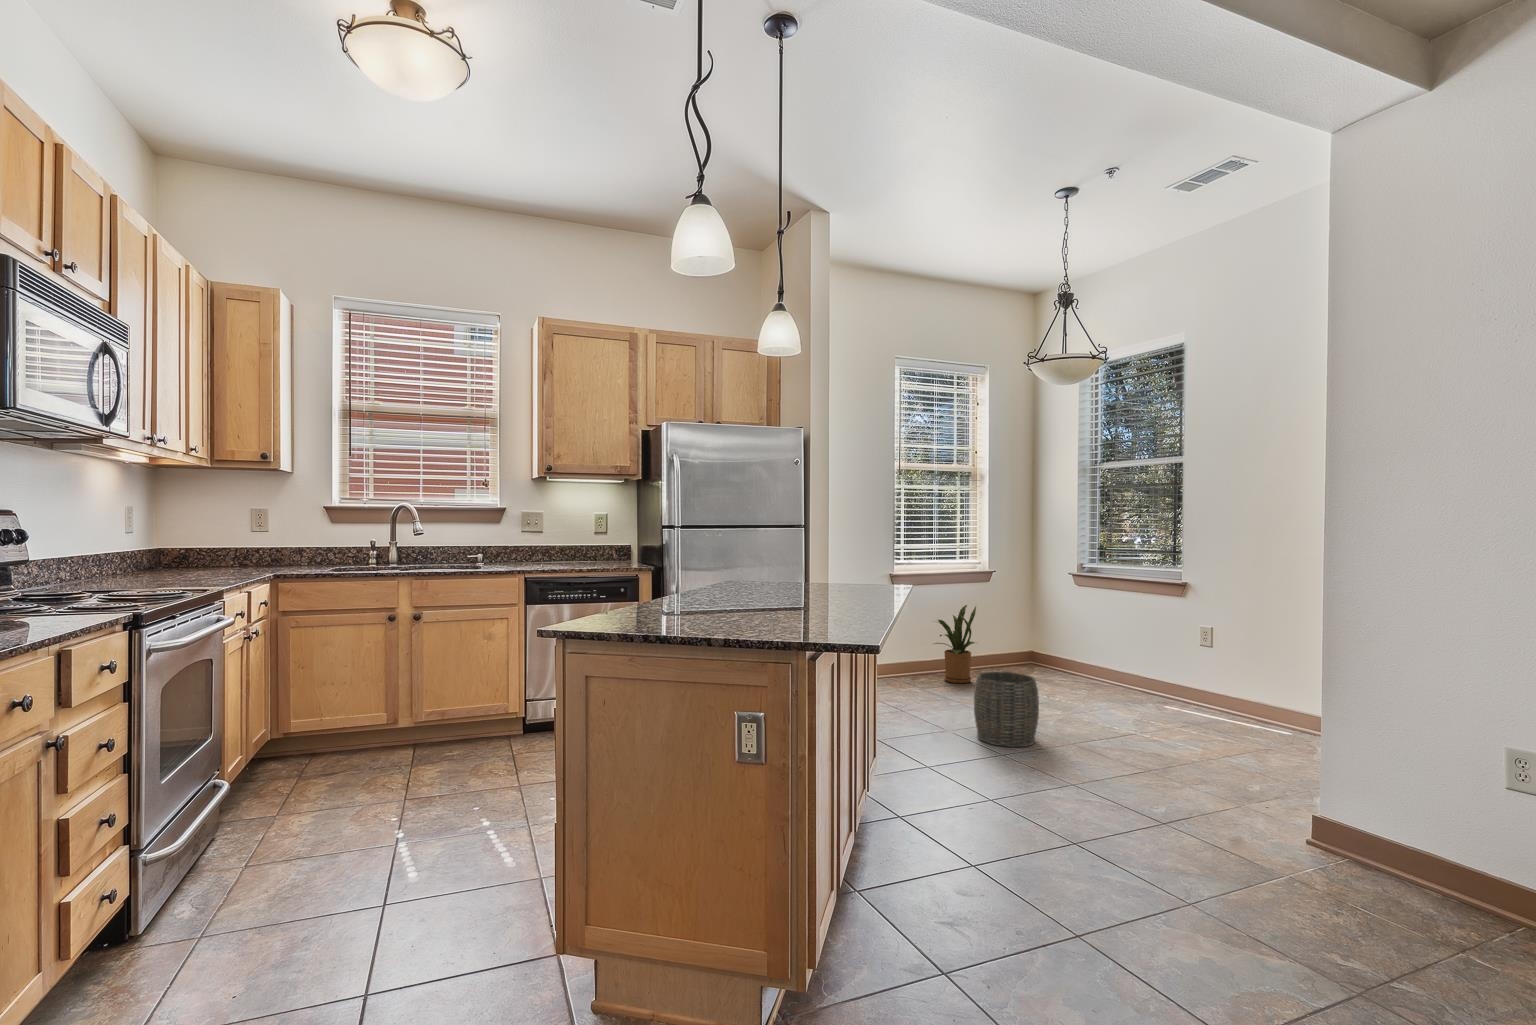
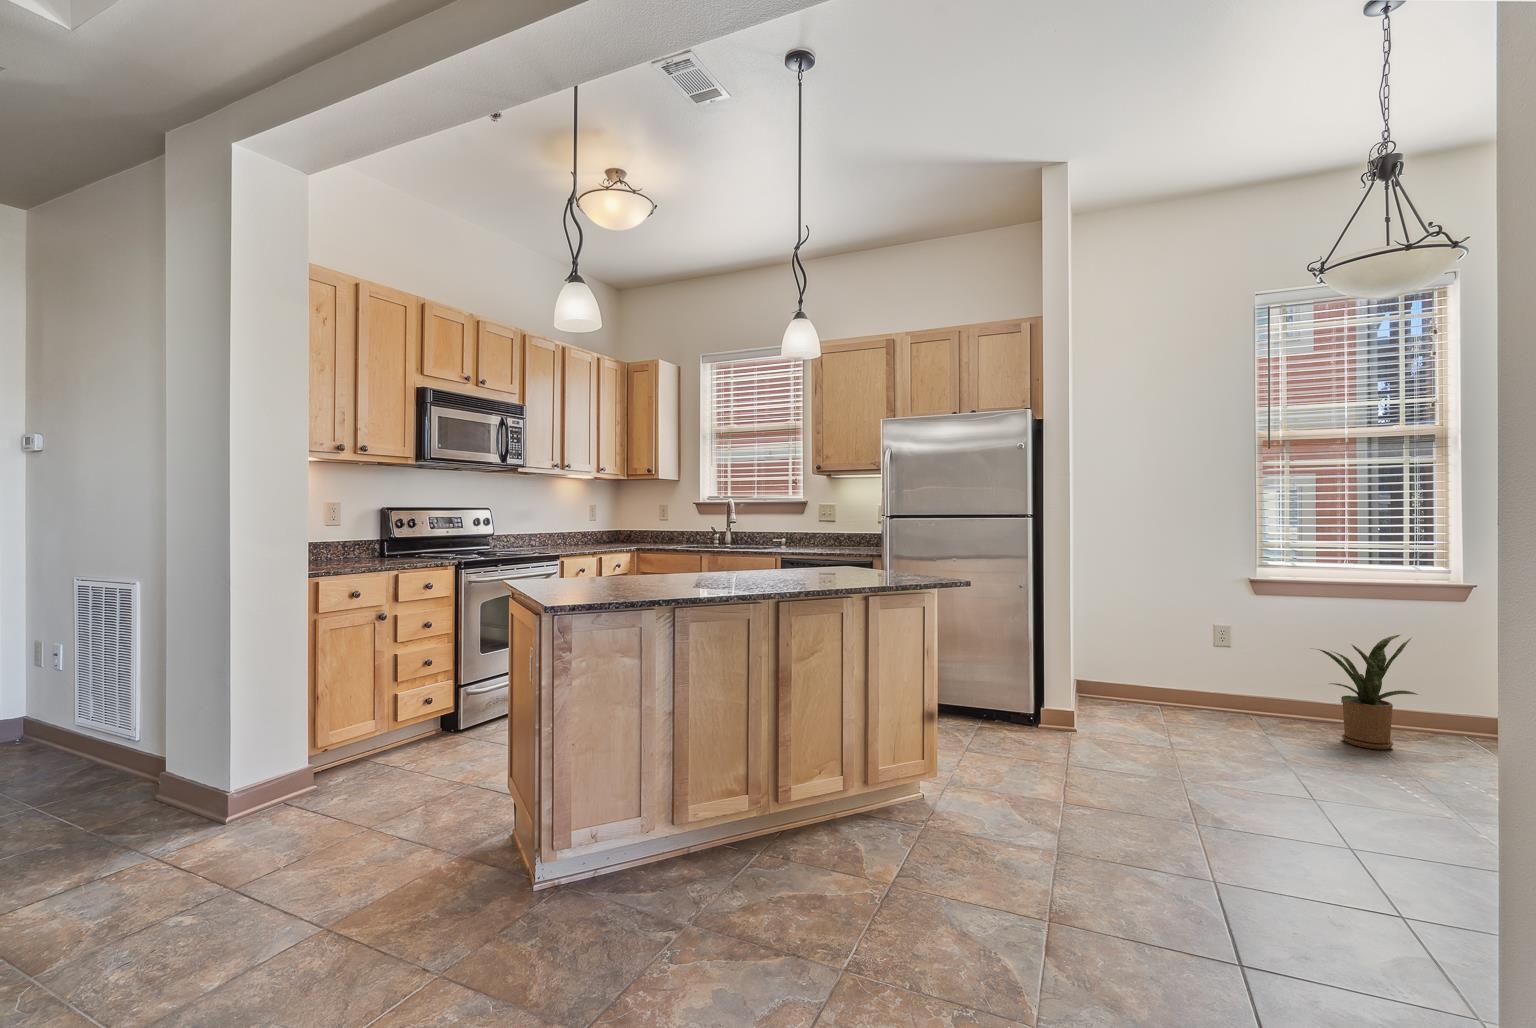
woven basket: present [974,672,1039,747] -> none [1204,719,1314,839]

